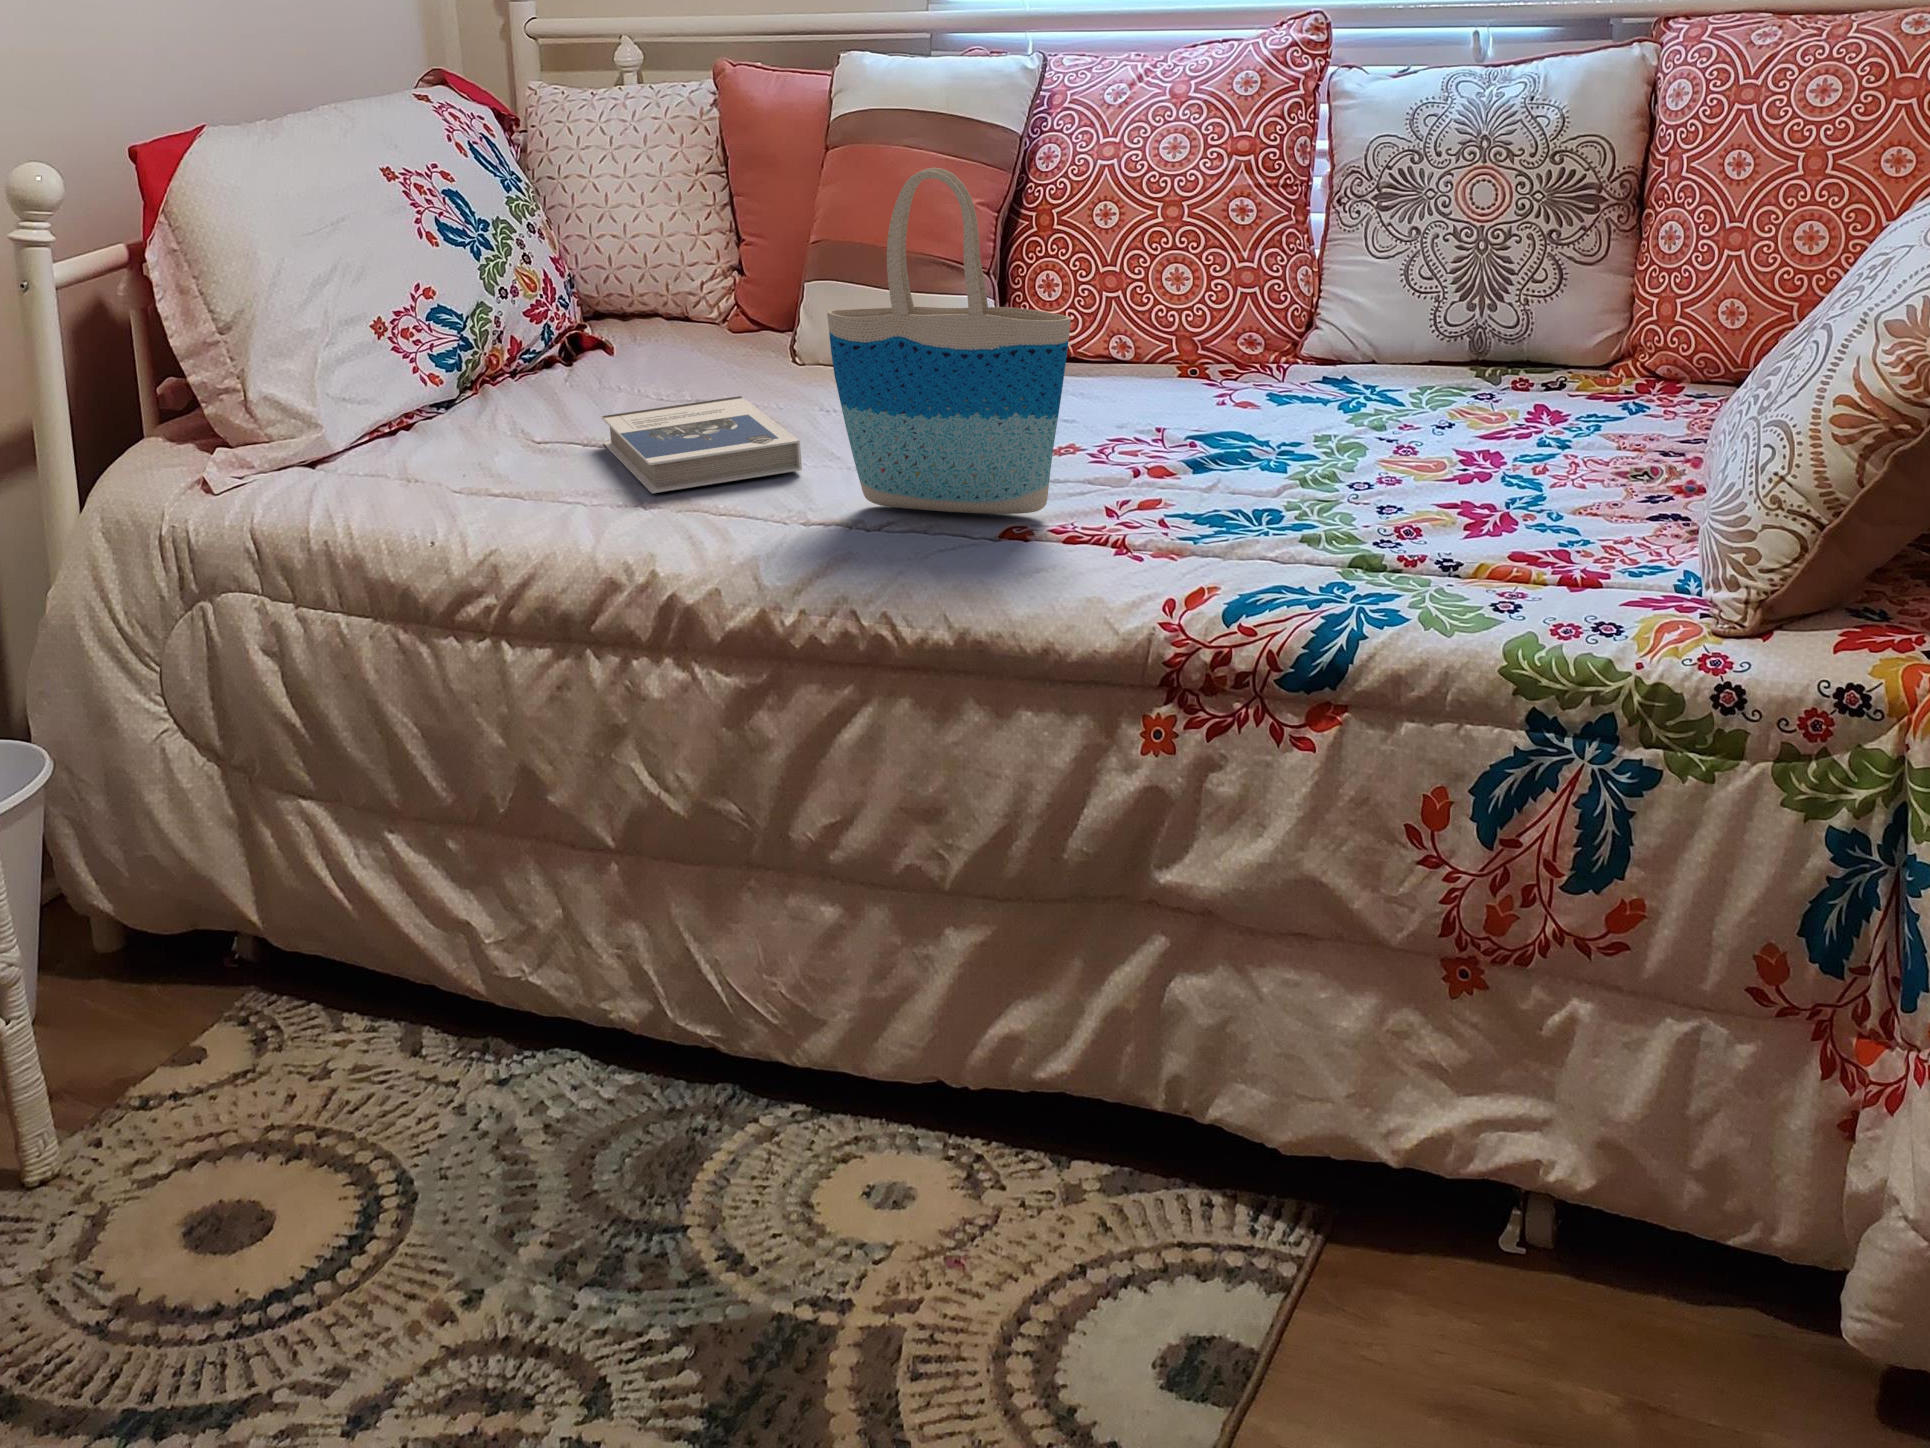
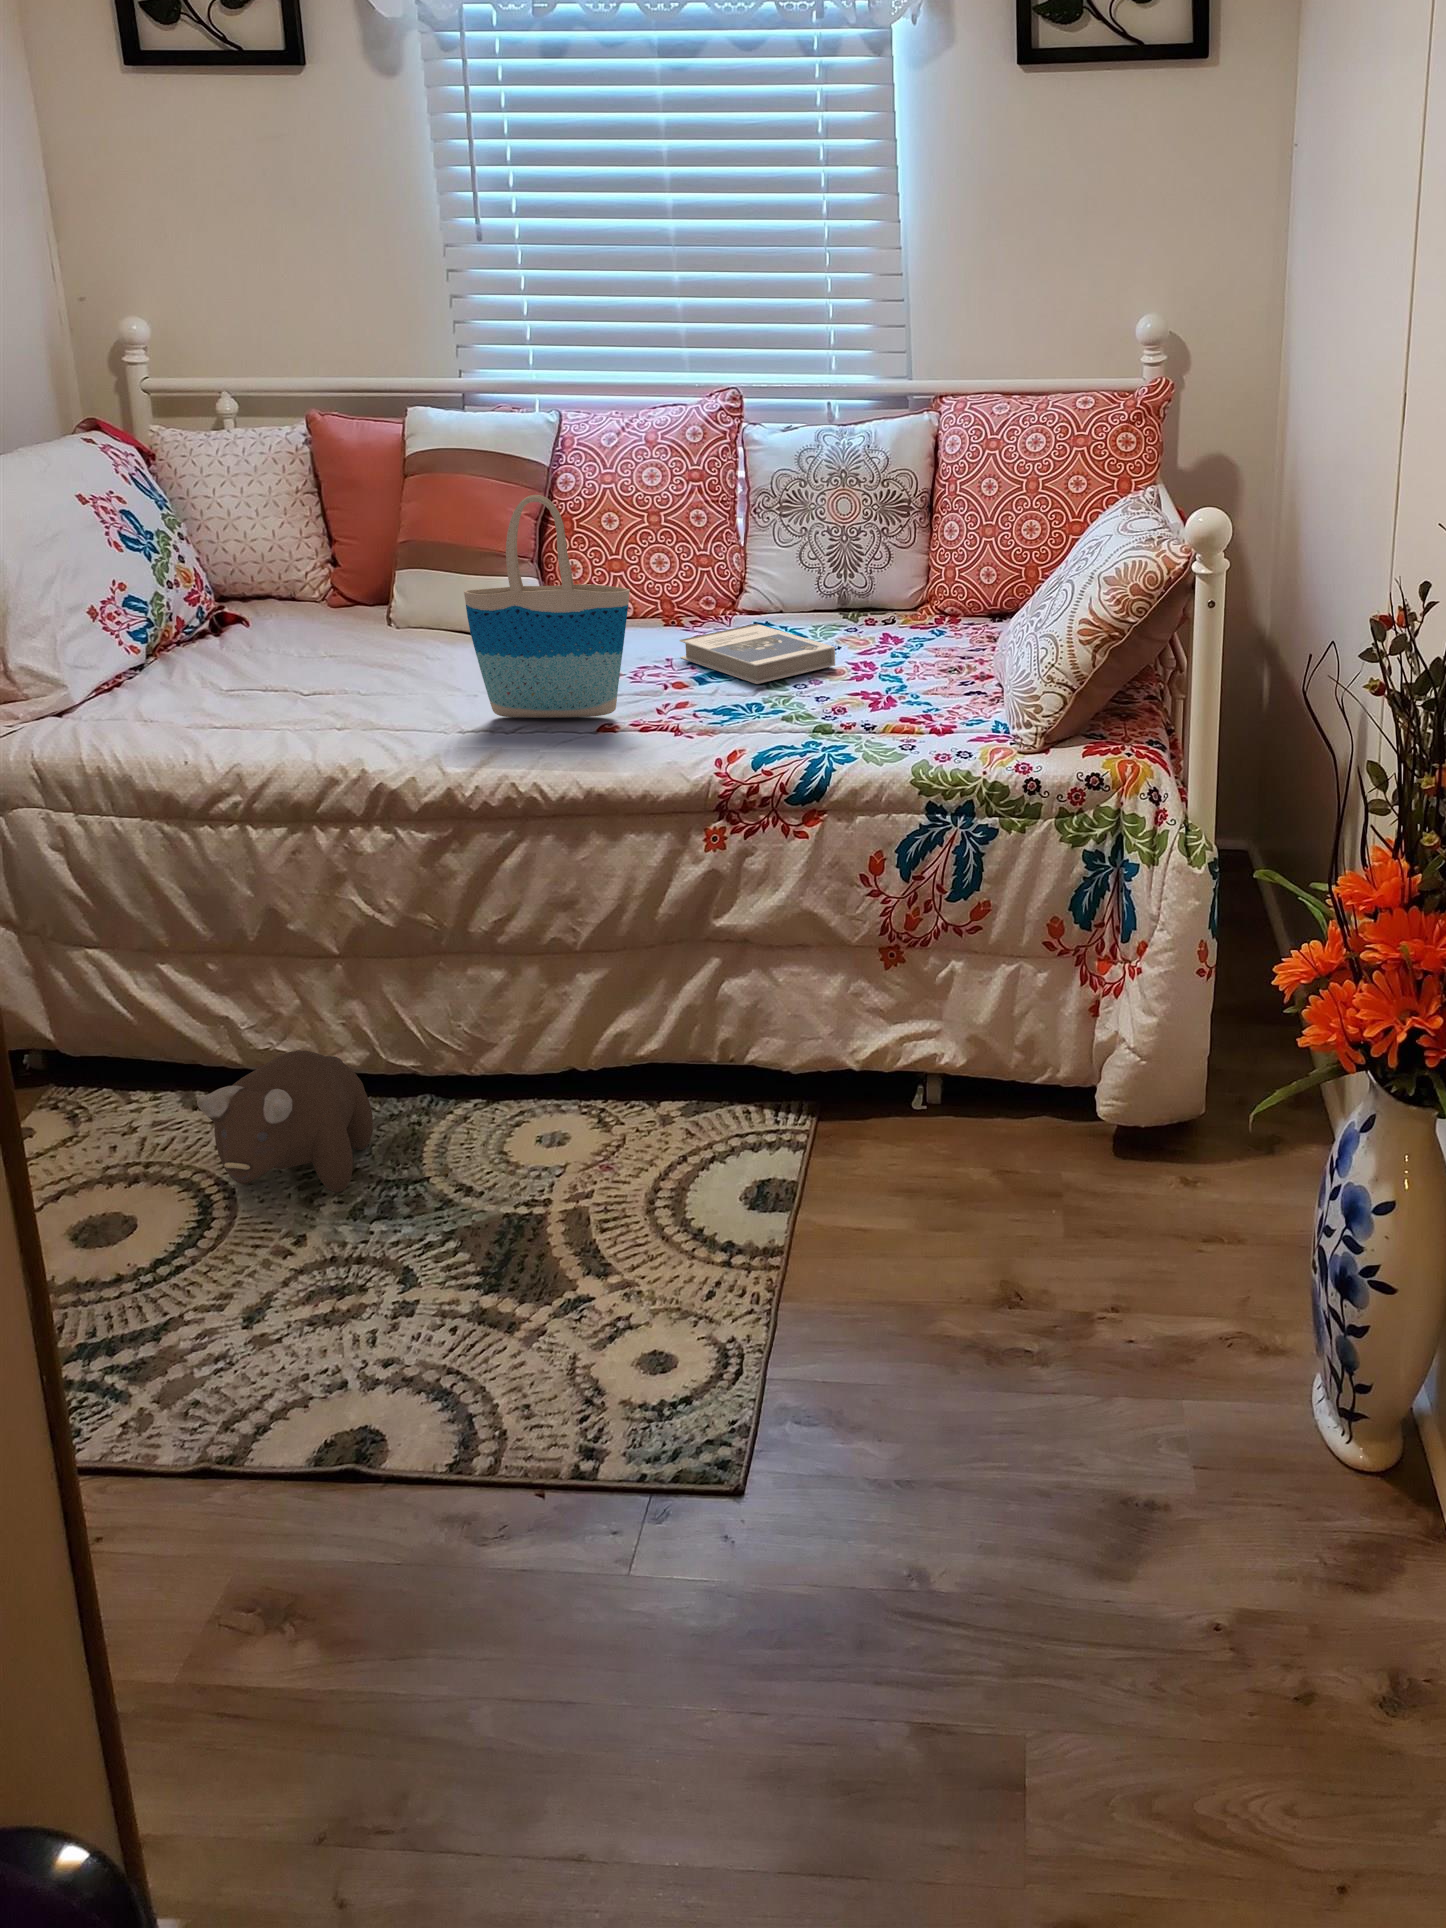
hardback book: present [601,396,802,493] -> present [679,624,835,684]
plush toy: none [344,995,626,1230] -> present [197,1050,373,1192]

